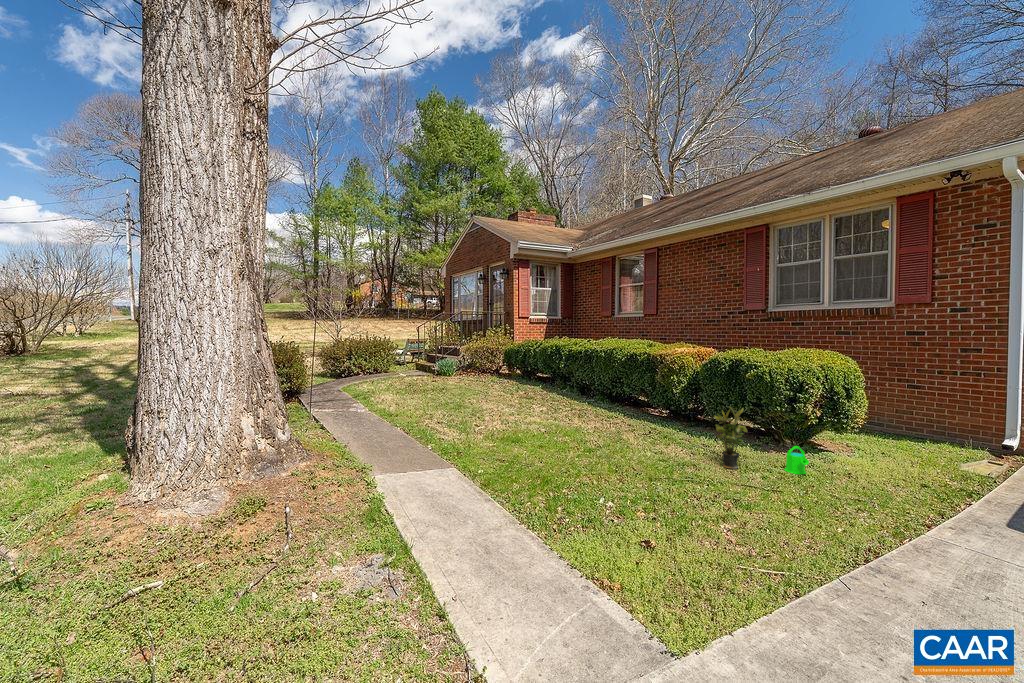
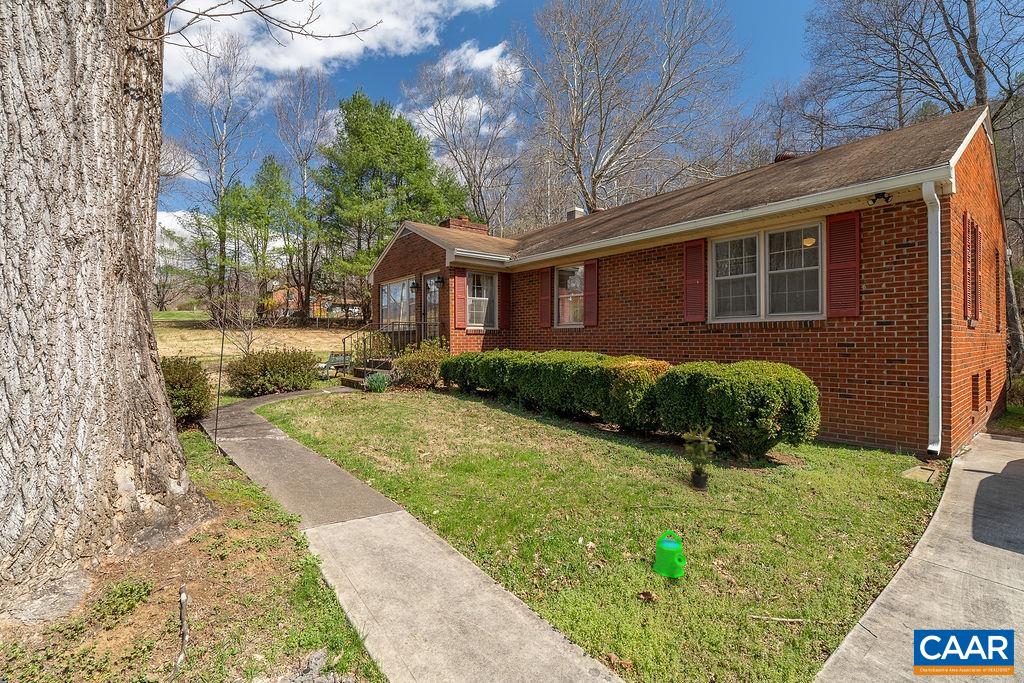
watering can: present [784,446,809,474] -> present [653,530,686,578]

